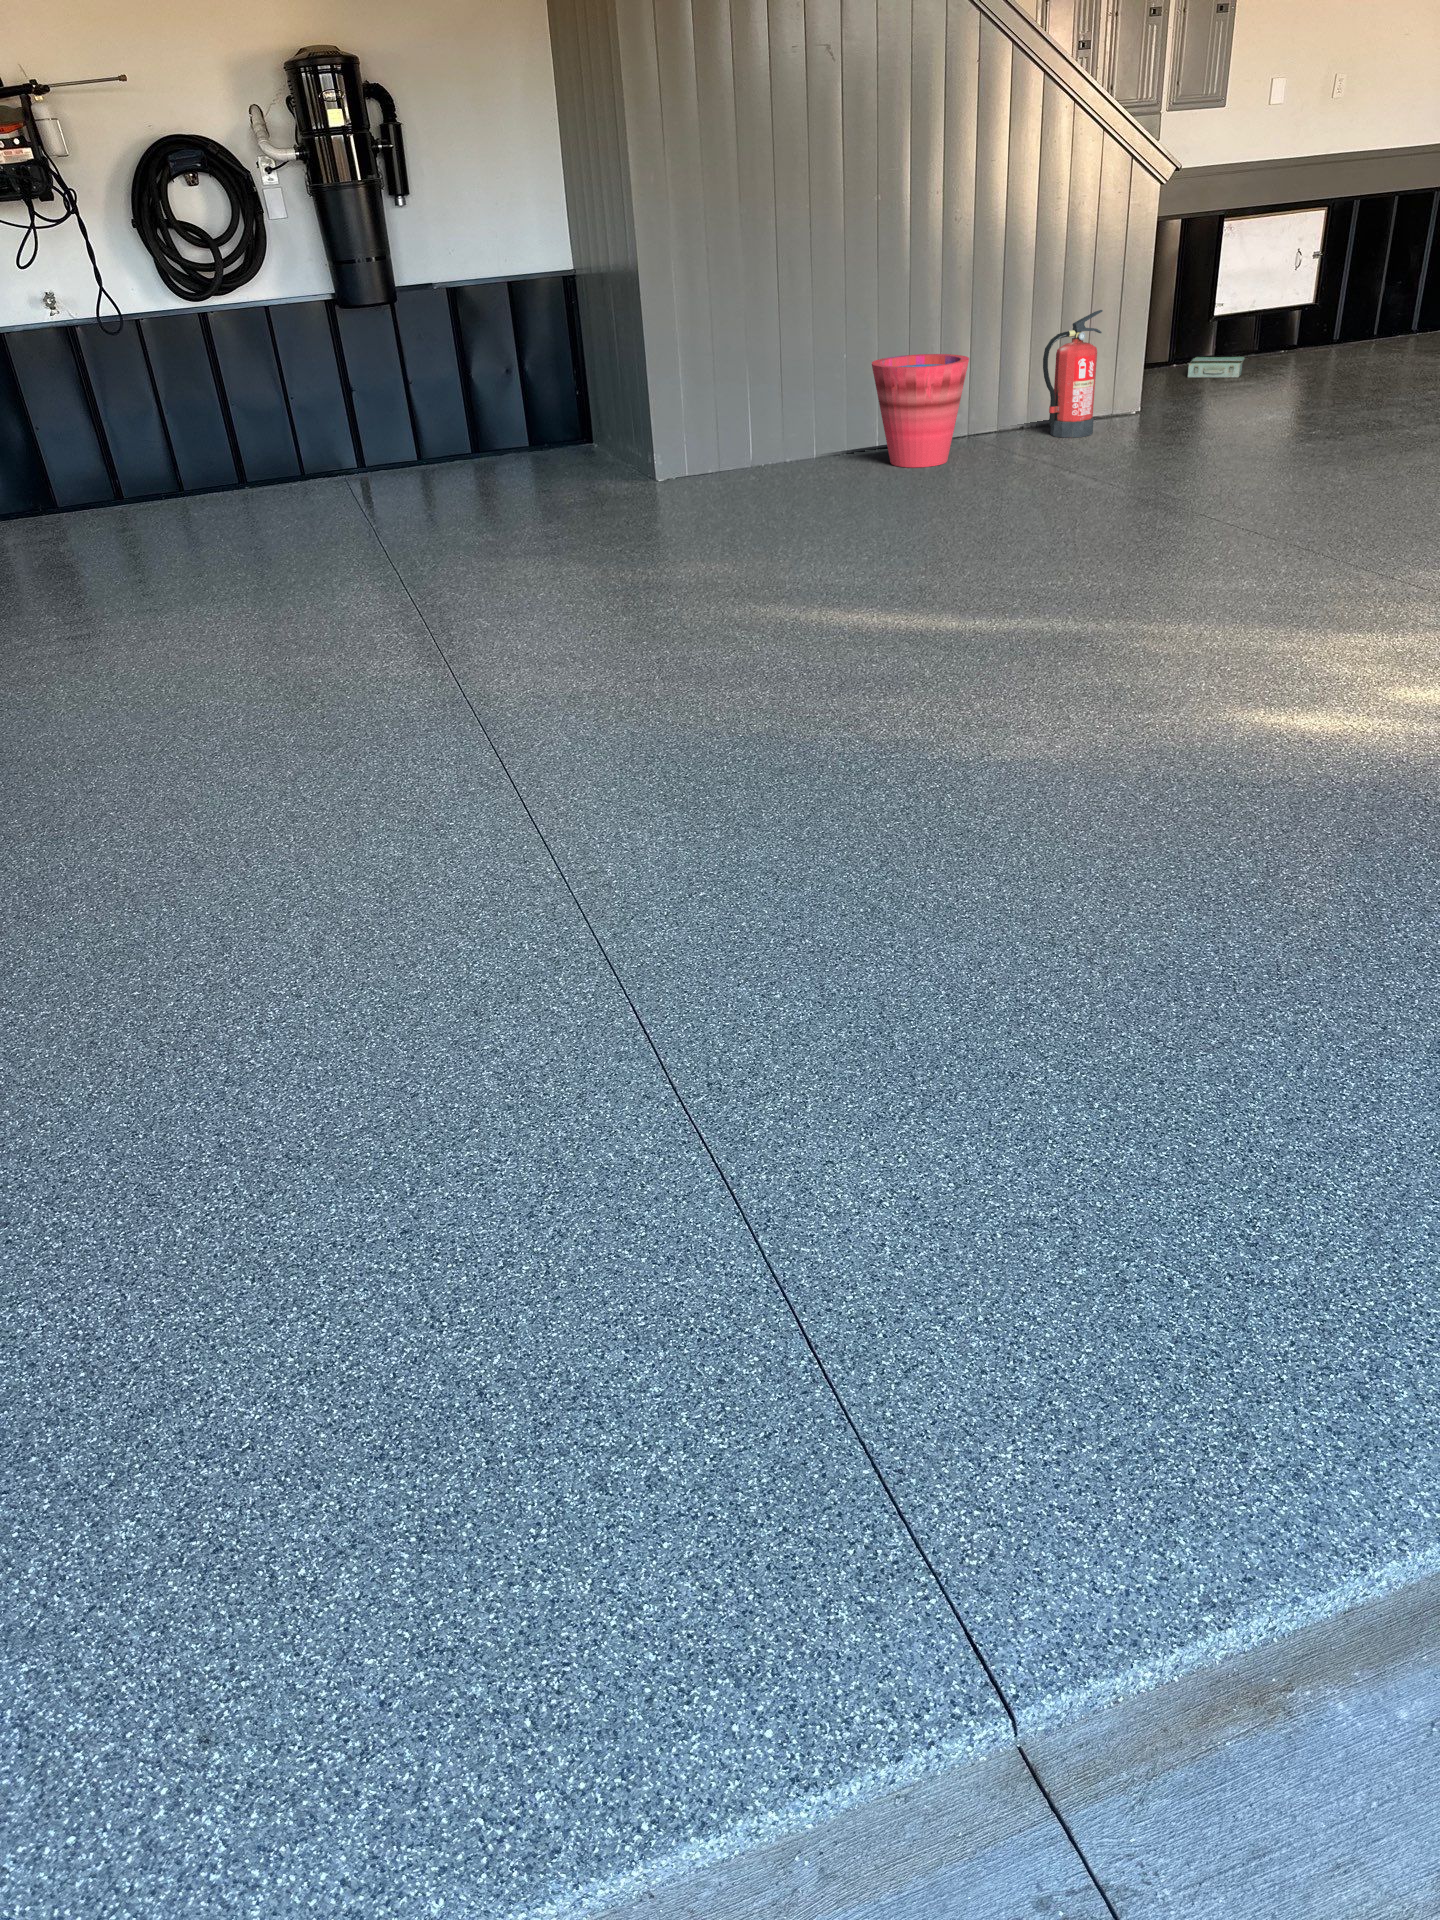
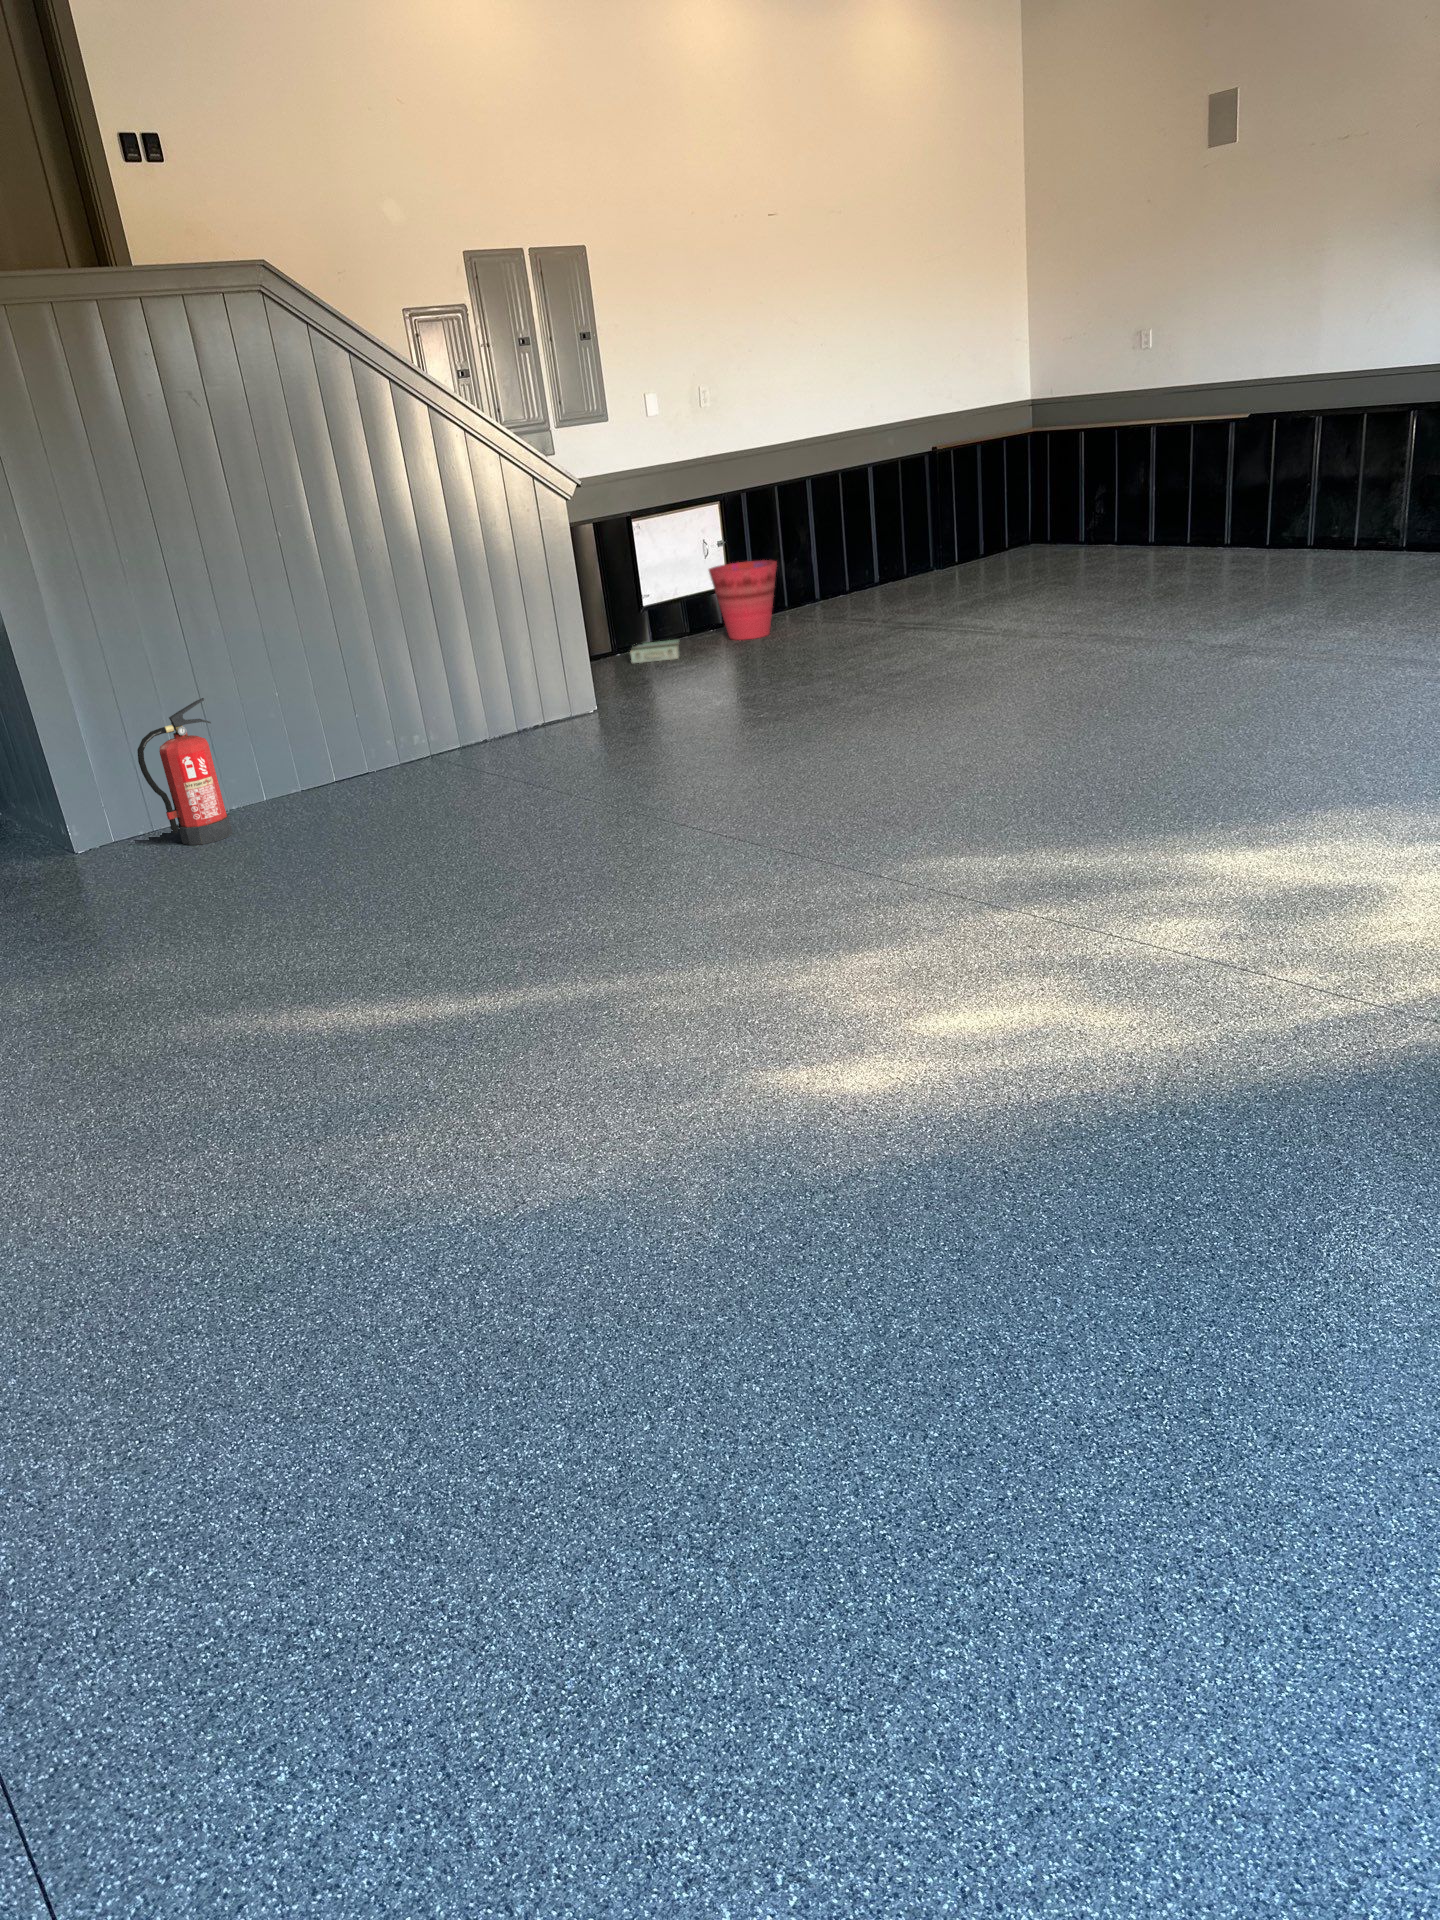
fire extinguisher: present [1043,310,1103,438] -> present [137,698,233,845]
bucket: present [872,354,969,467] -> present [709,560,777,640]

